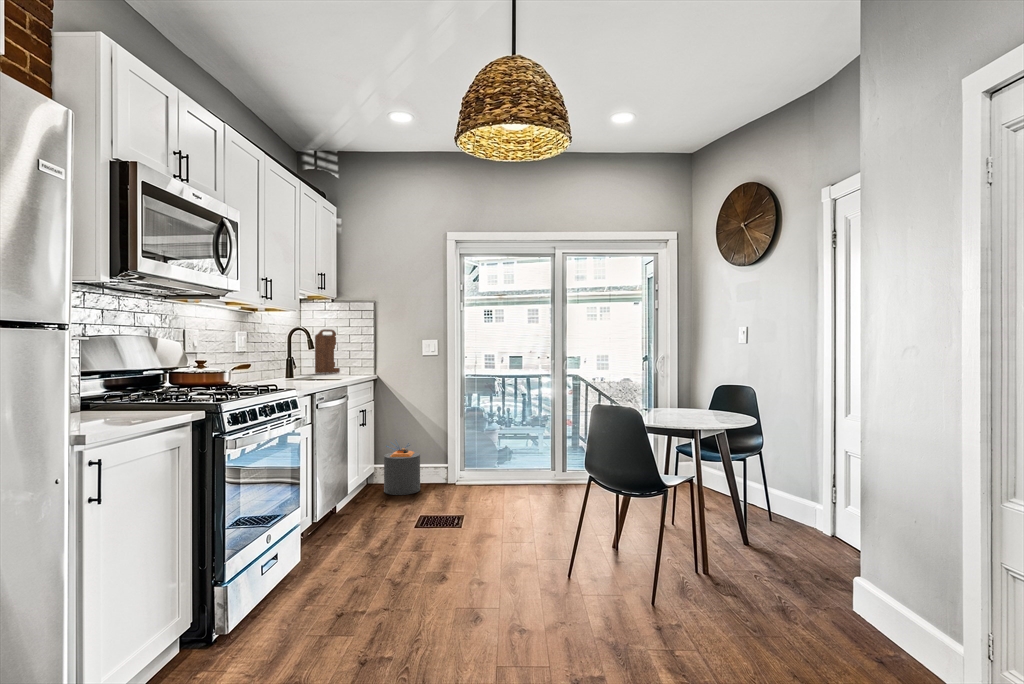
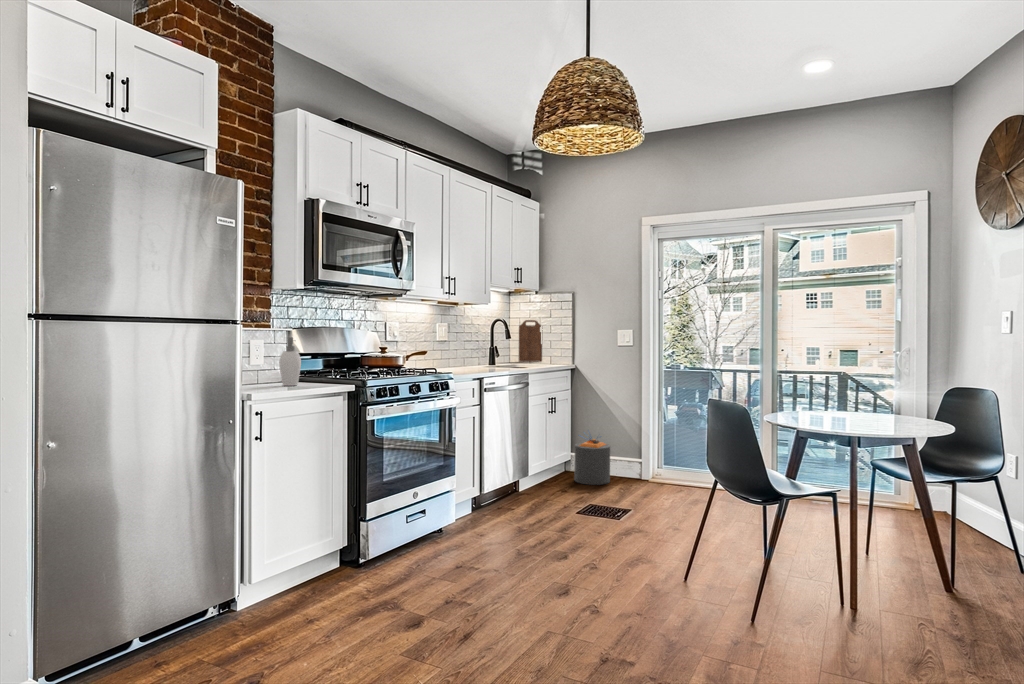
soap dispenser: none [102,349,138,418] -> present [279,337,301,386]

